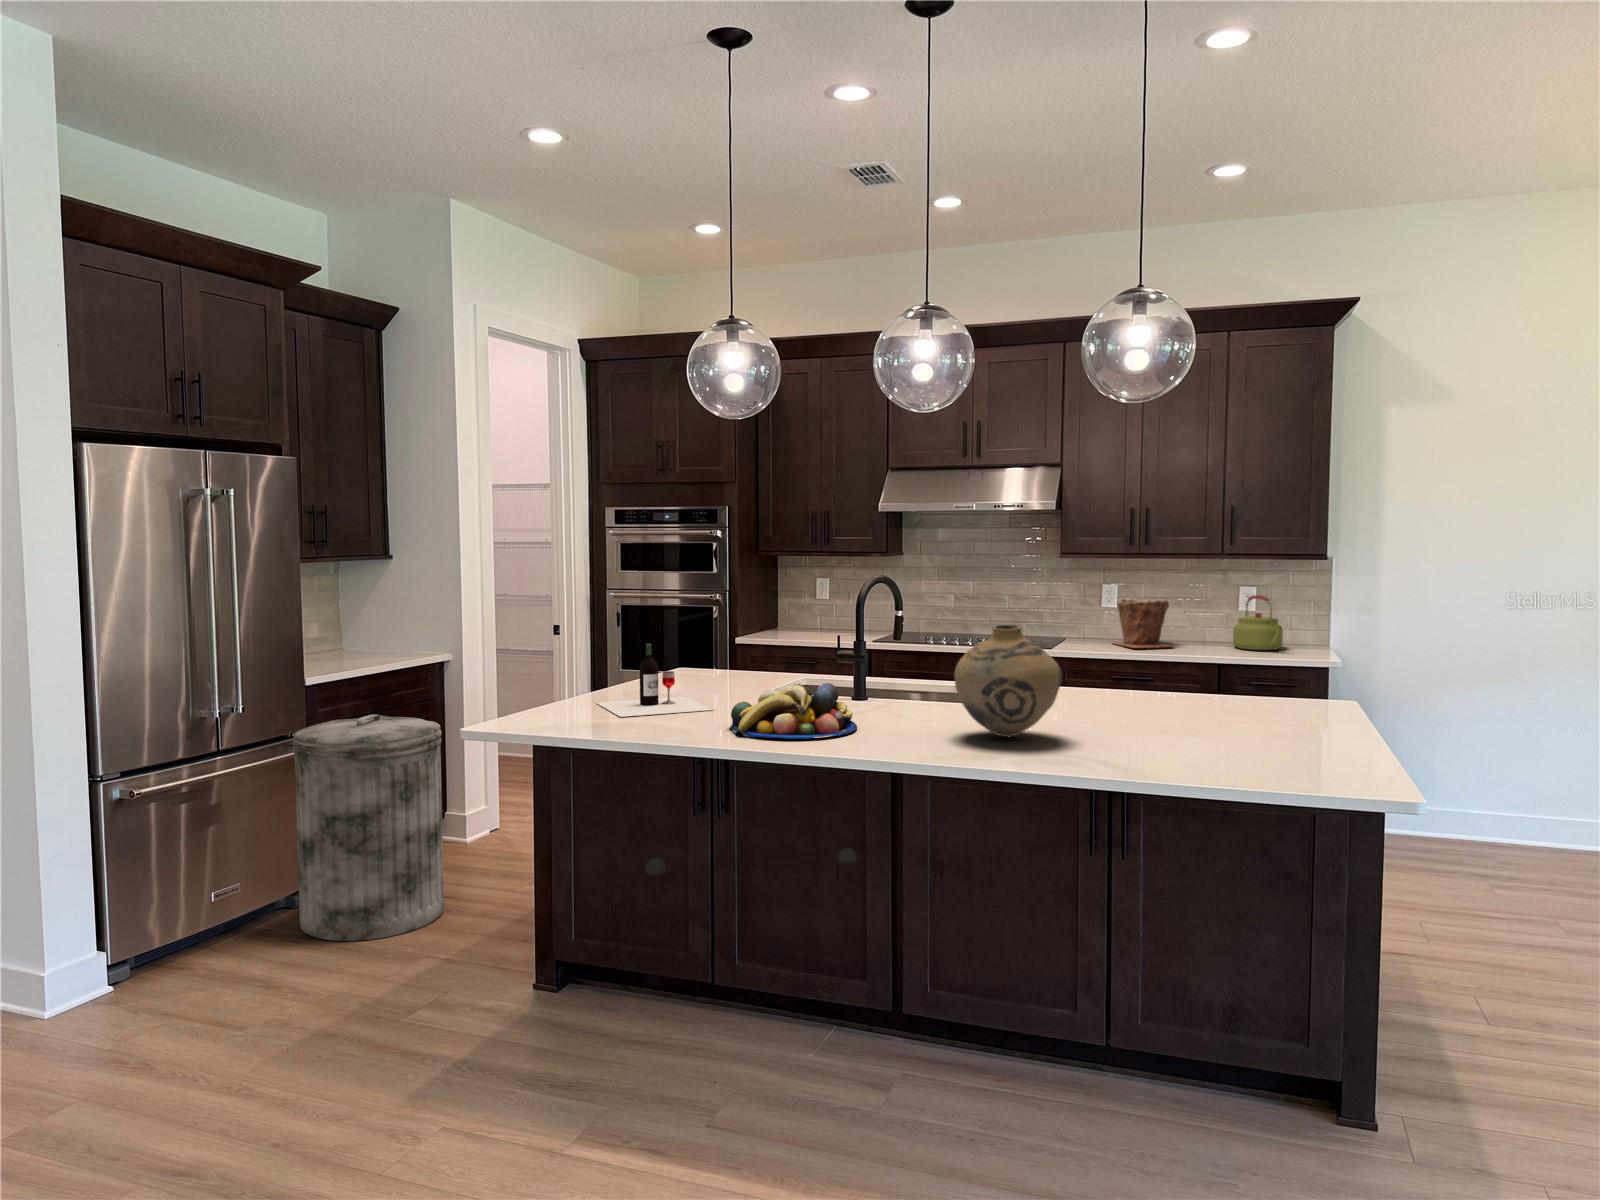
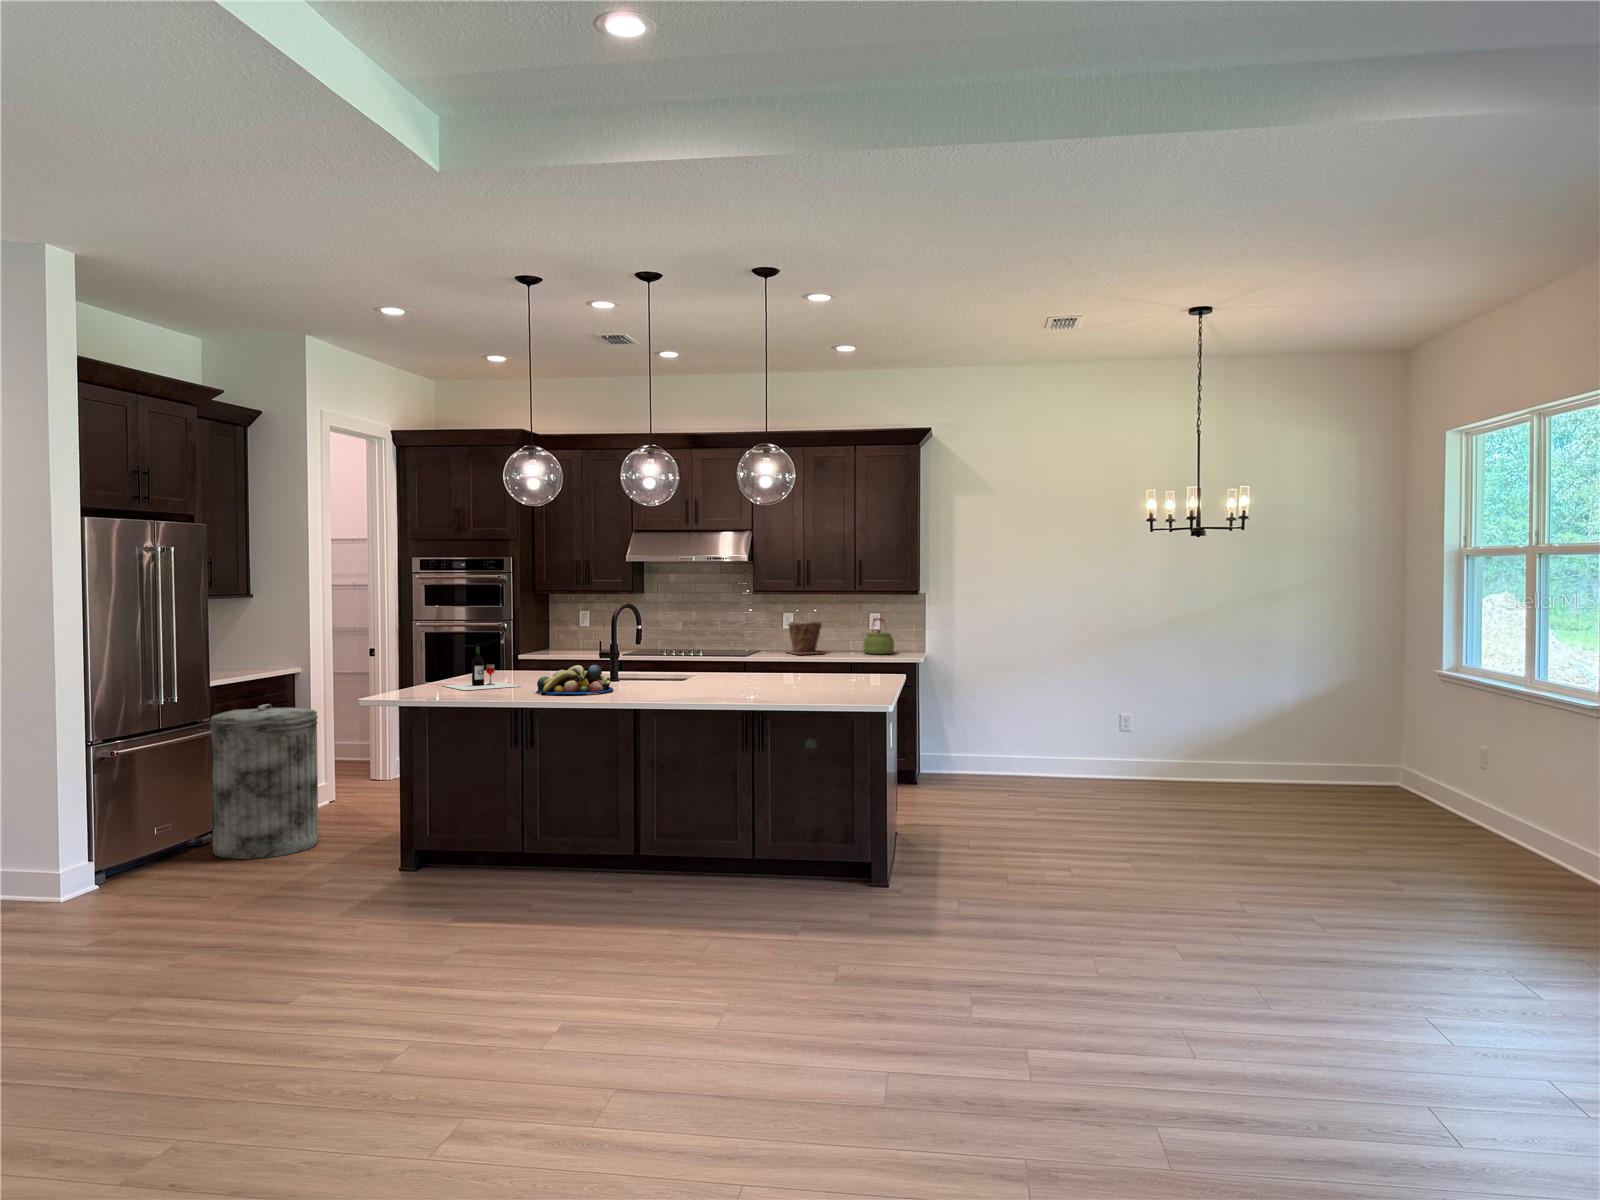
vase: present [954,625,1062,737] -> none [669,627,729,691]

